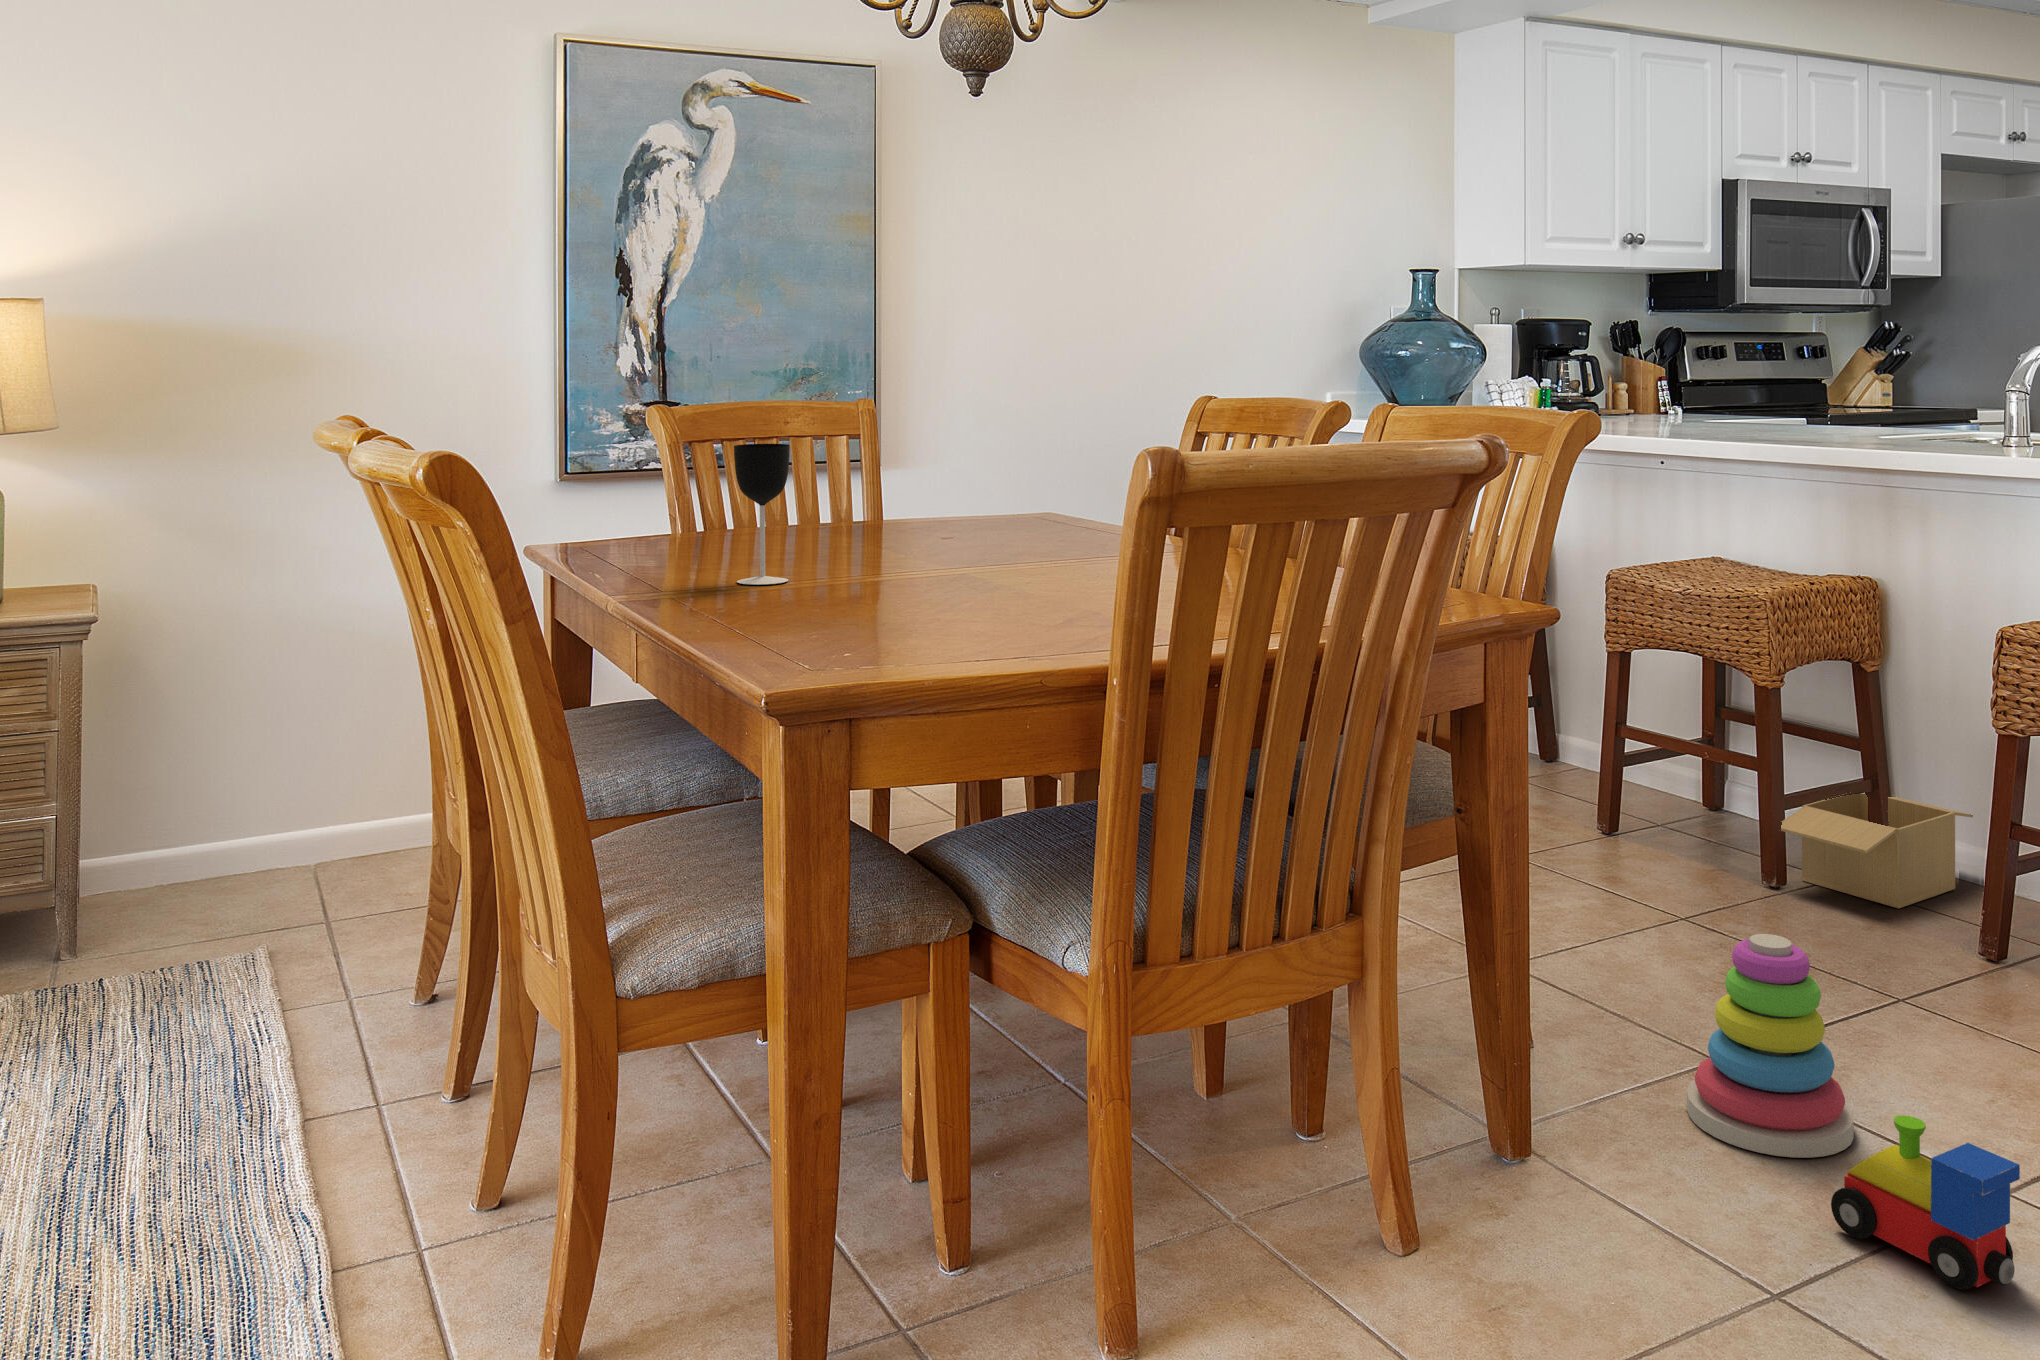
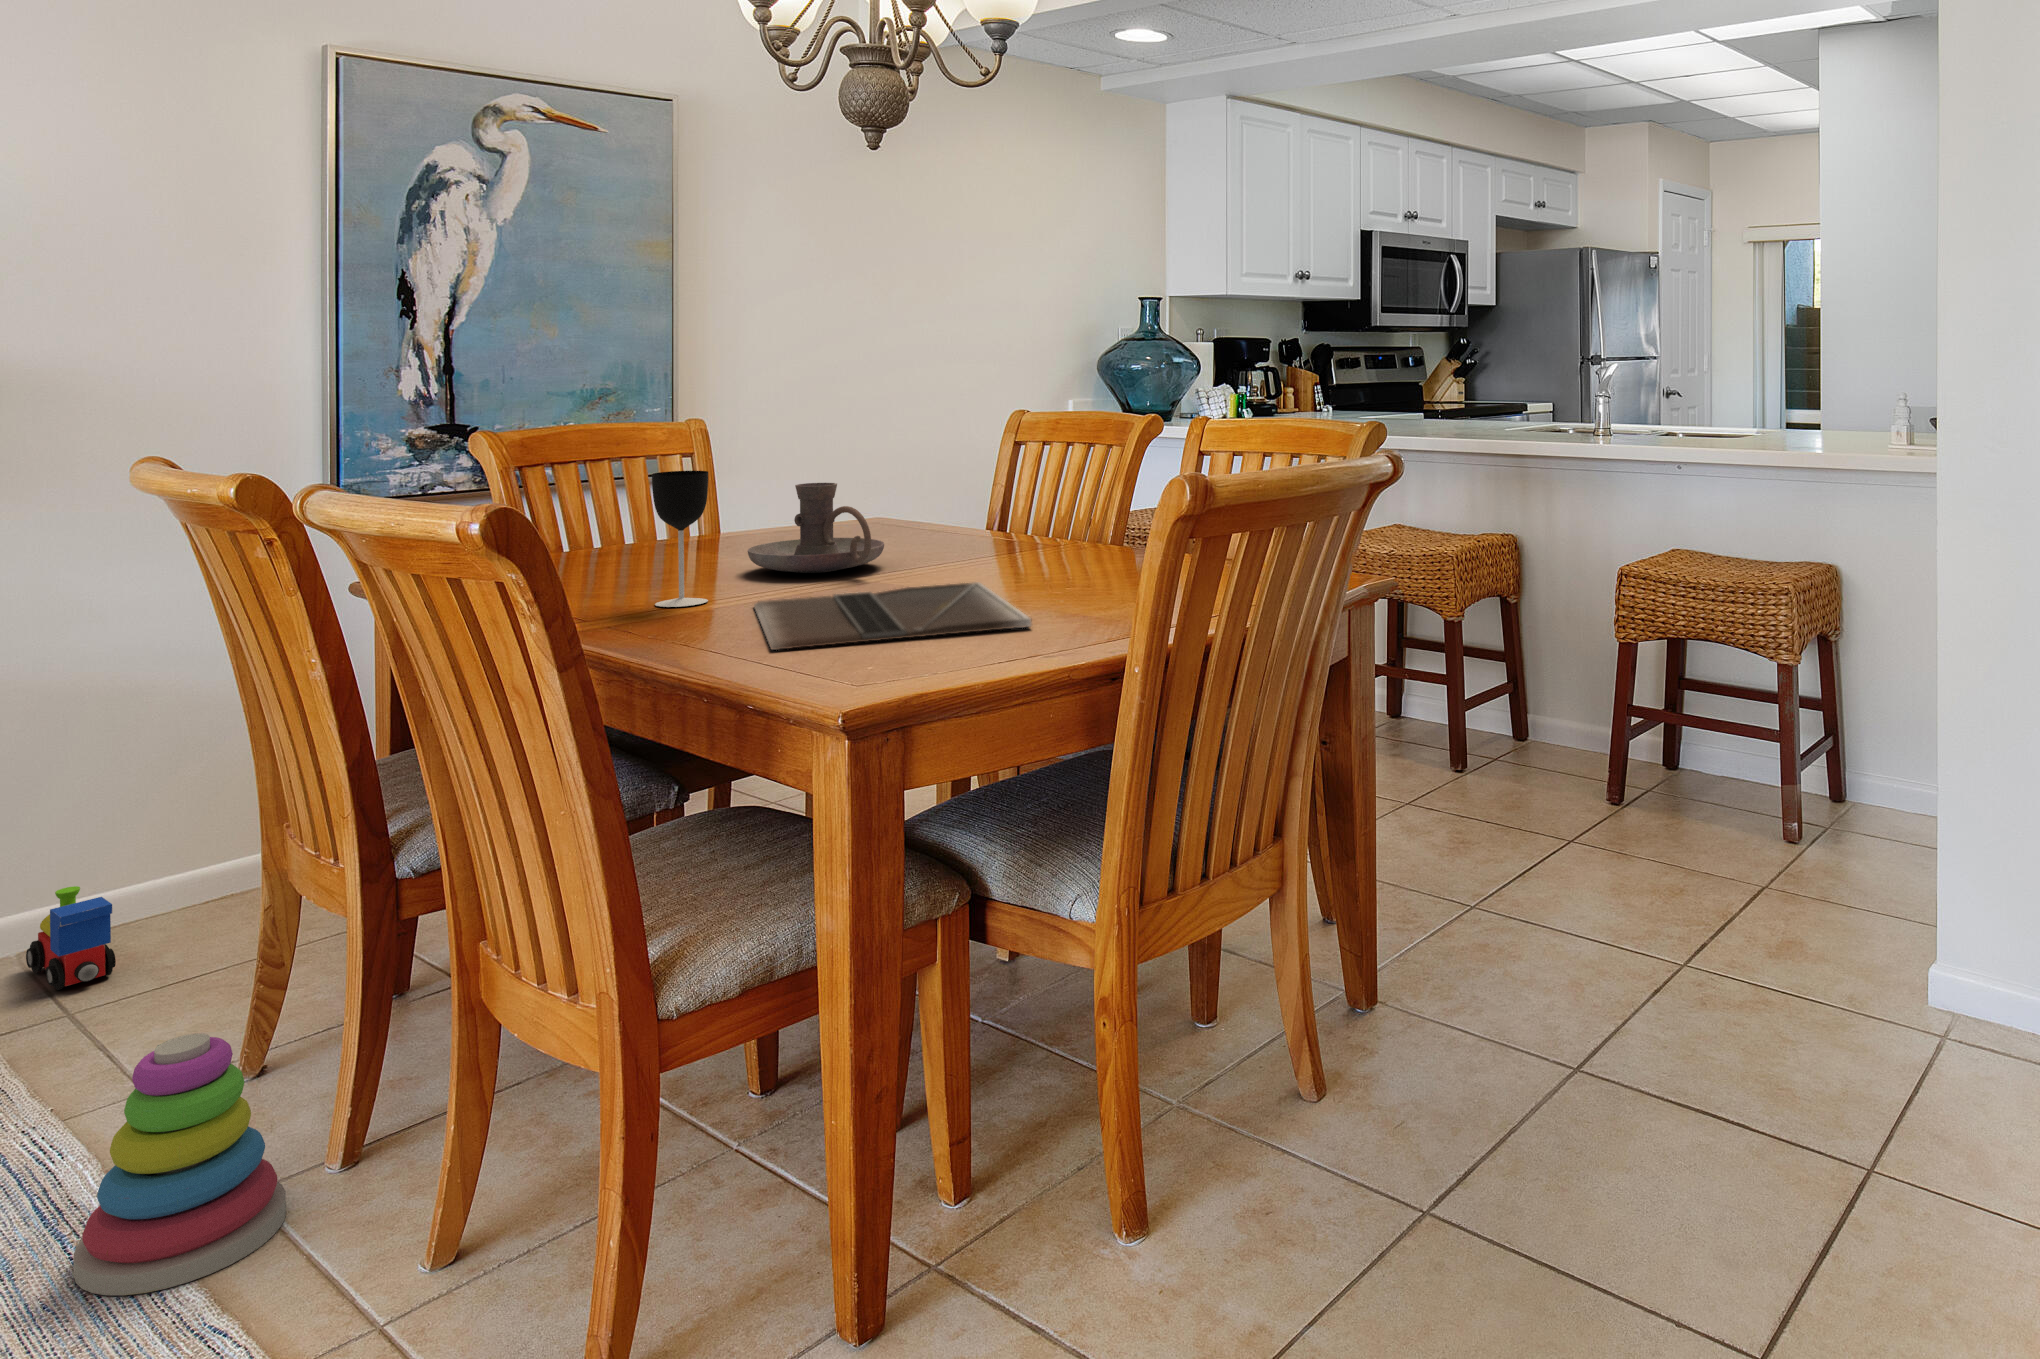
candle holder: none [856,464,997,559] -> present [748,483,884,573]
laptop: none [784,580,1065,632] -> present [754,582,1031,650]
cardboard box: present [1781,794,1973,908] -> none [1461,696,1588,781]
stacking toy: present [1687,934,1854,1158] -> present [73,1033,286,1295]
toy train: present [1831,1116,2020,1289] -> present [26,886,116,990]

